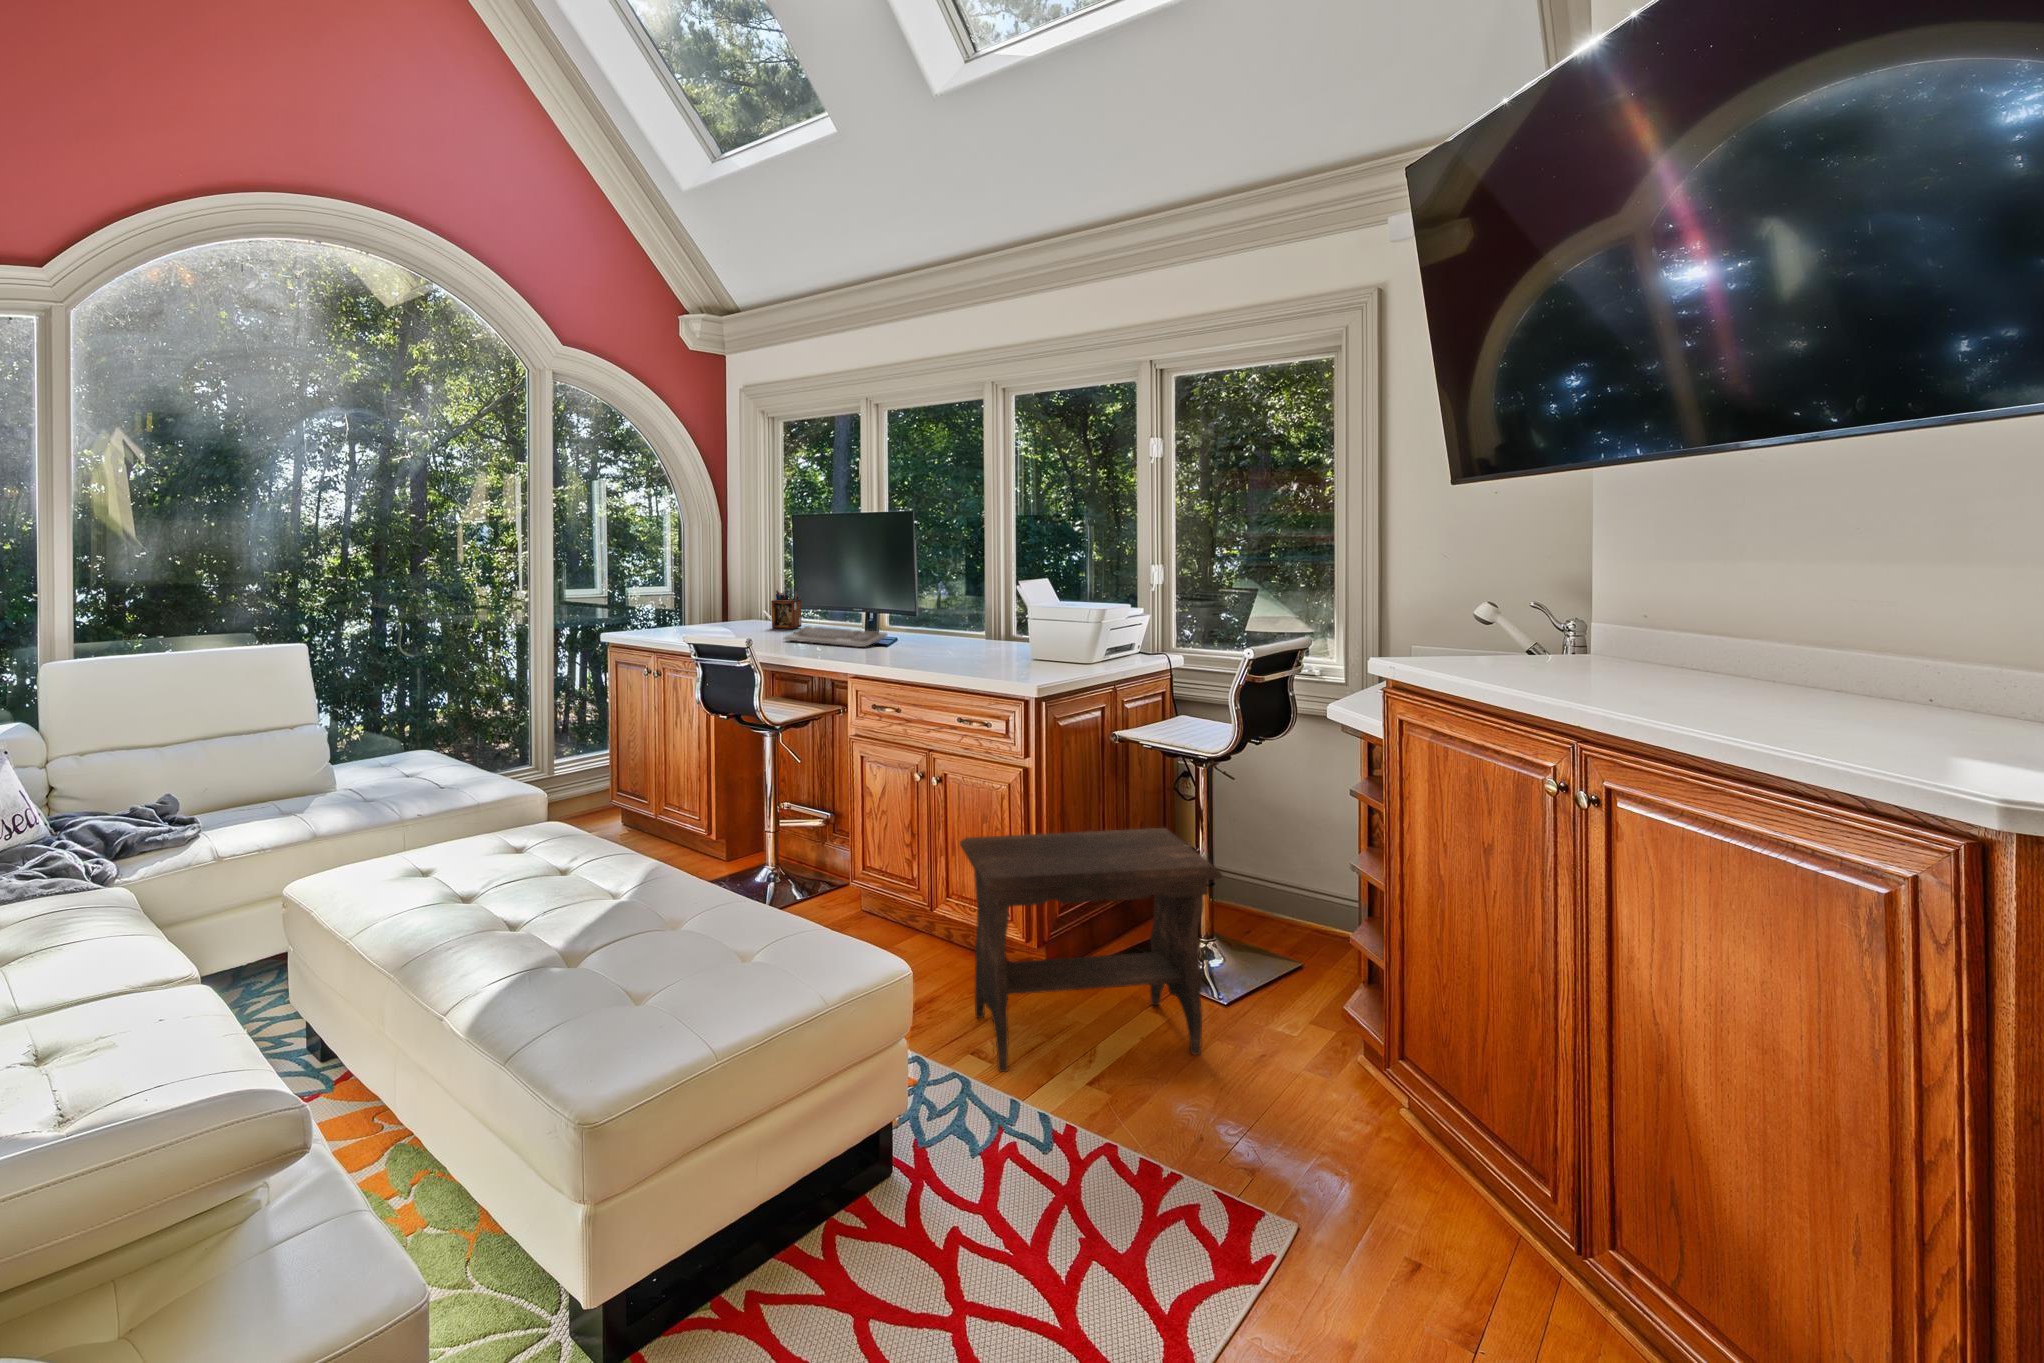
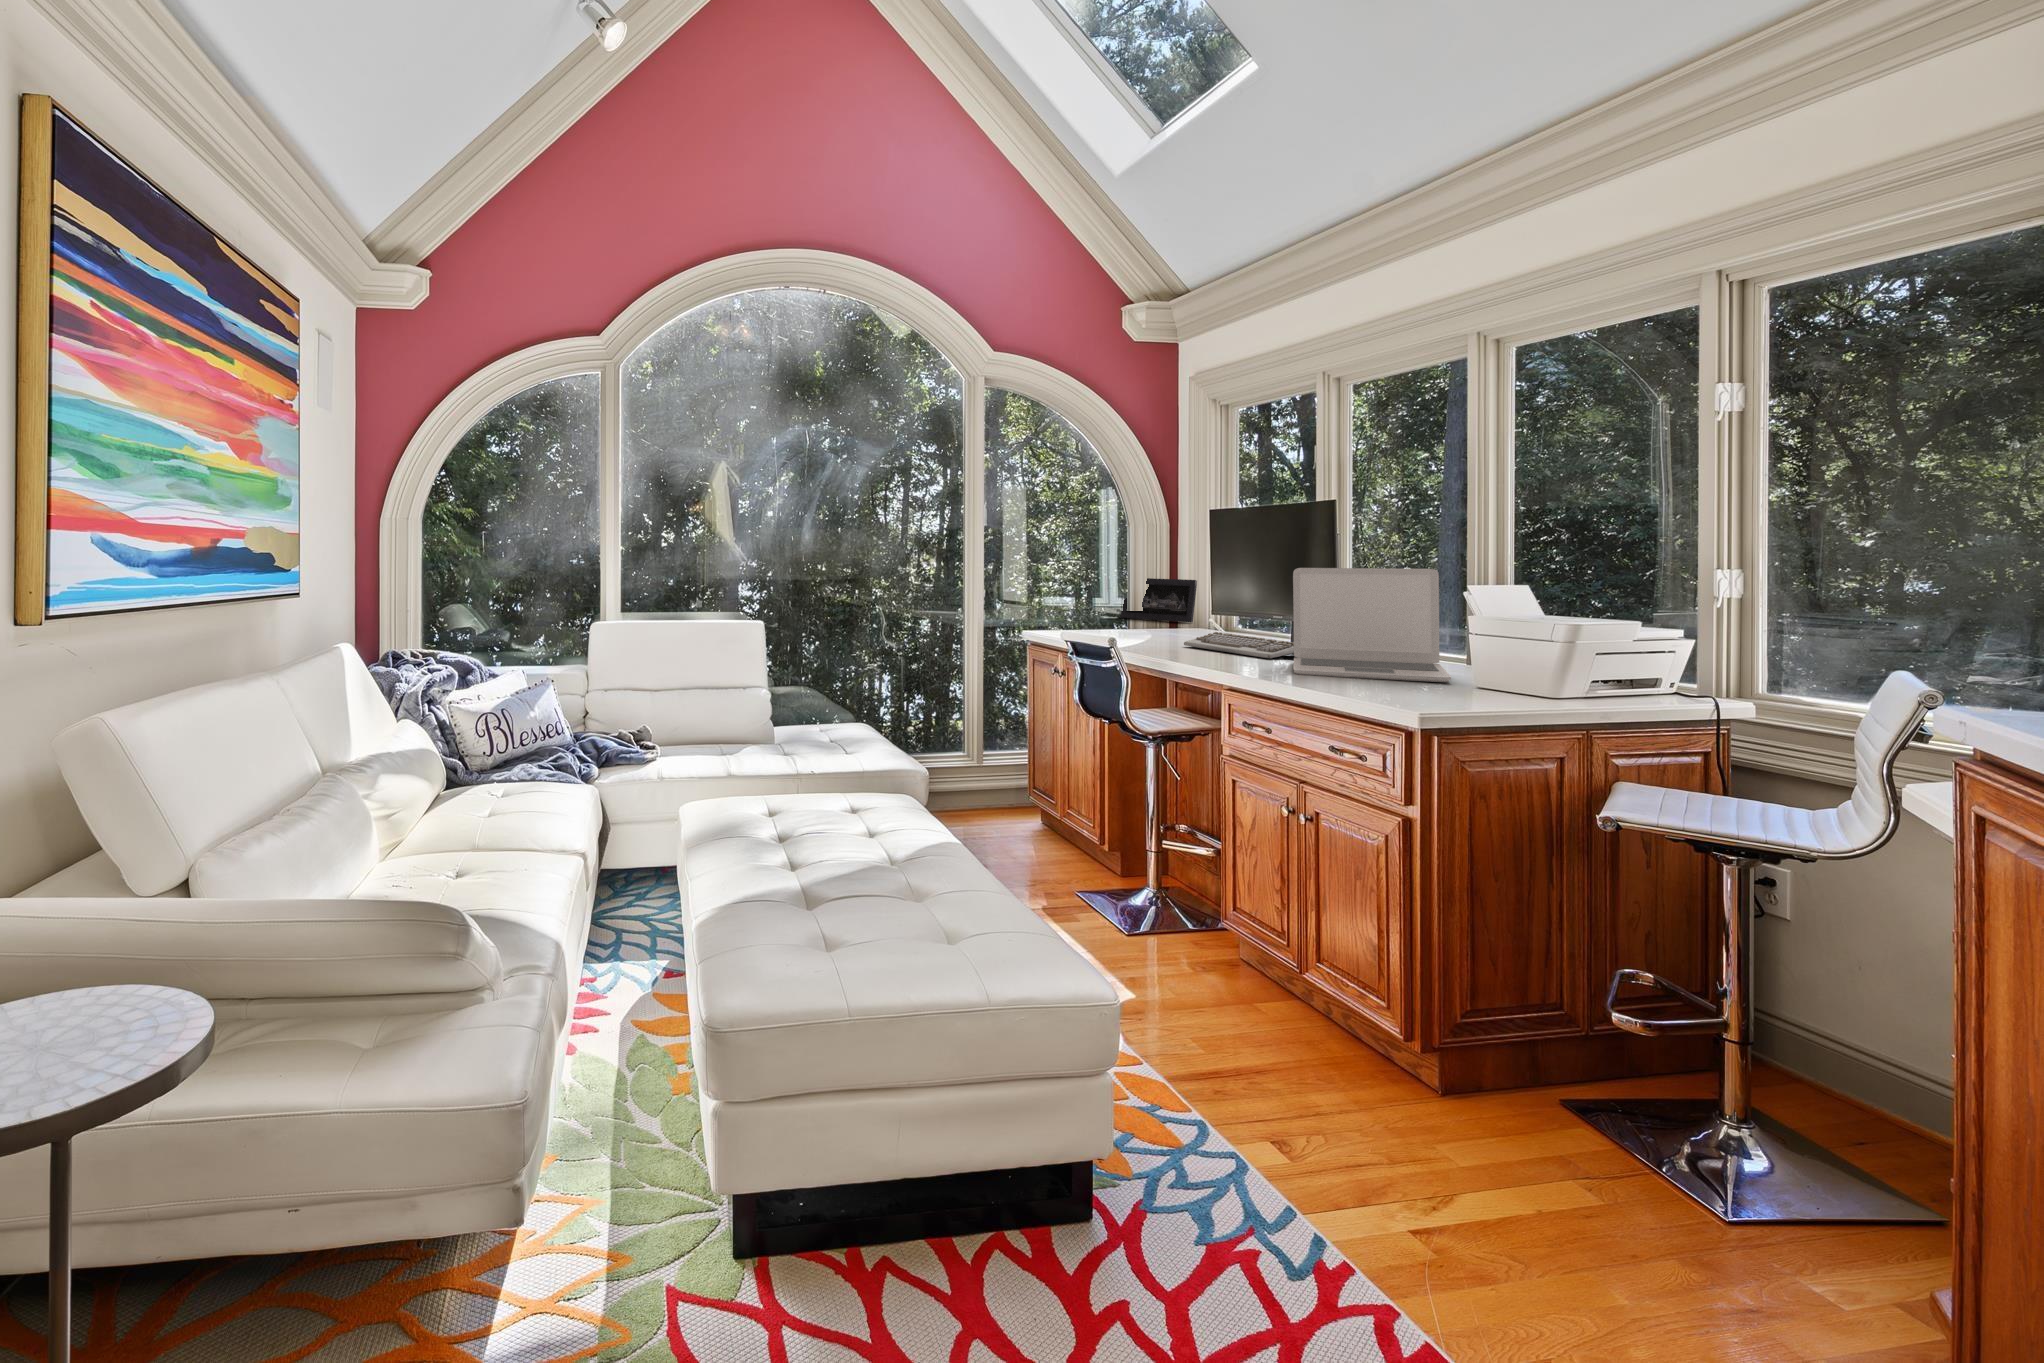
laptop: none [886,568,1008,661] -> present [1293,568,1451,682]
picture frame: none [682,577,752,616] -> present [1120,578,1197,622]
desk organizer: present [771,589,802,629] -> none [1195,592,1232,637]
footstool: present [960,828,1222,1072] -> none [1270,884,1664,1272]

